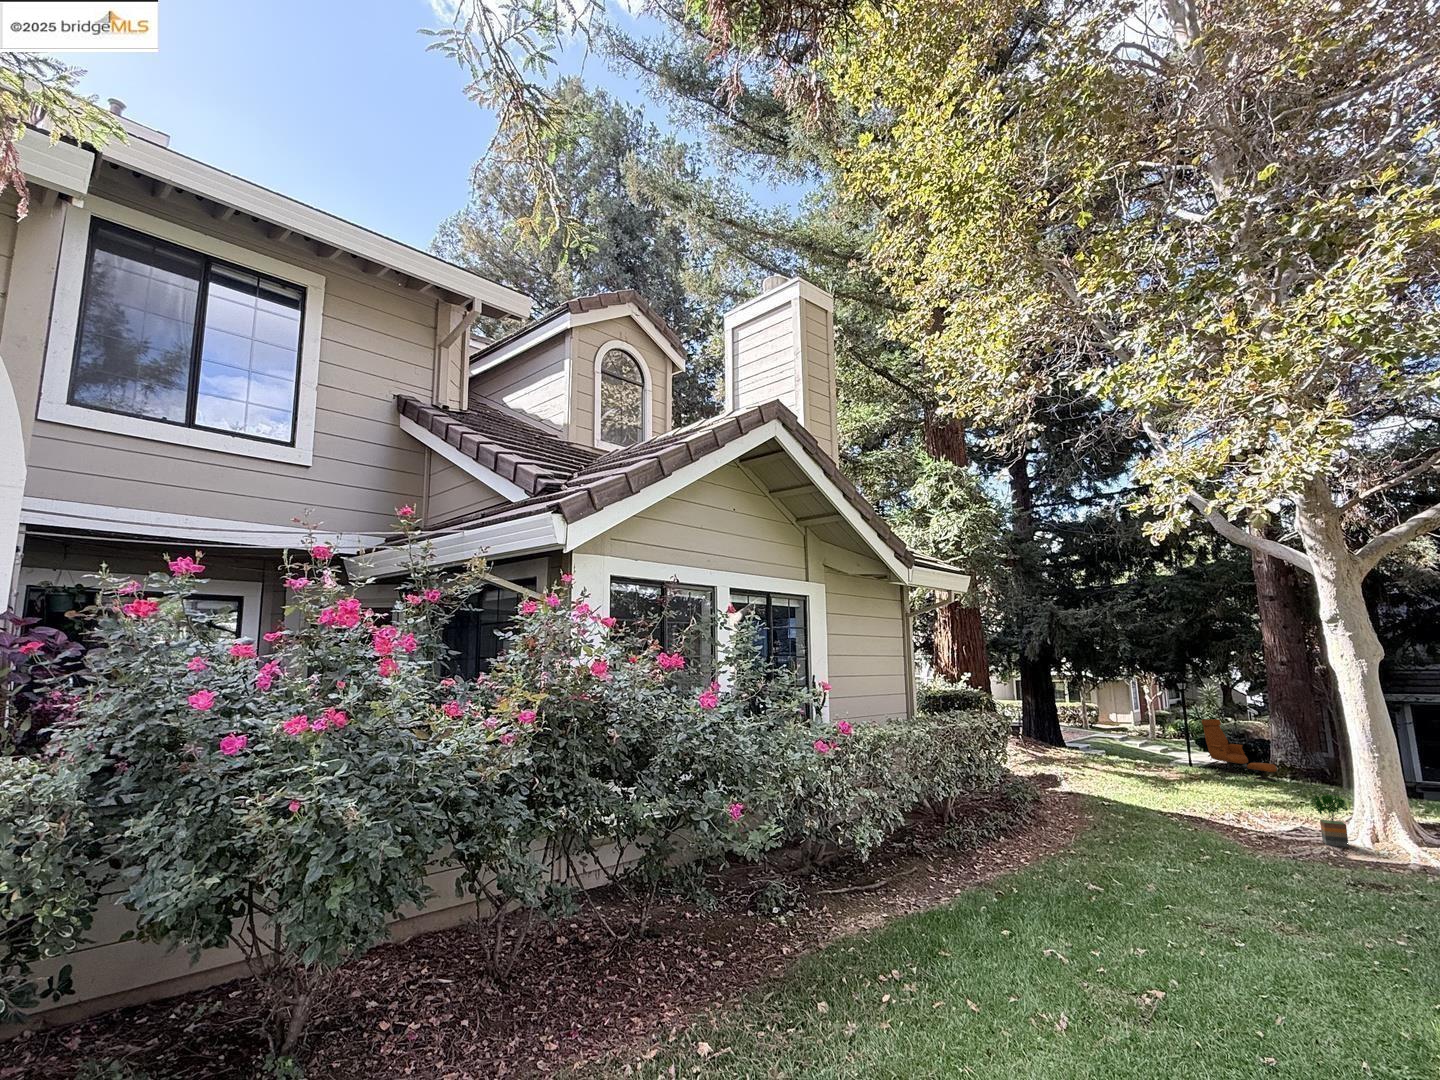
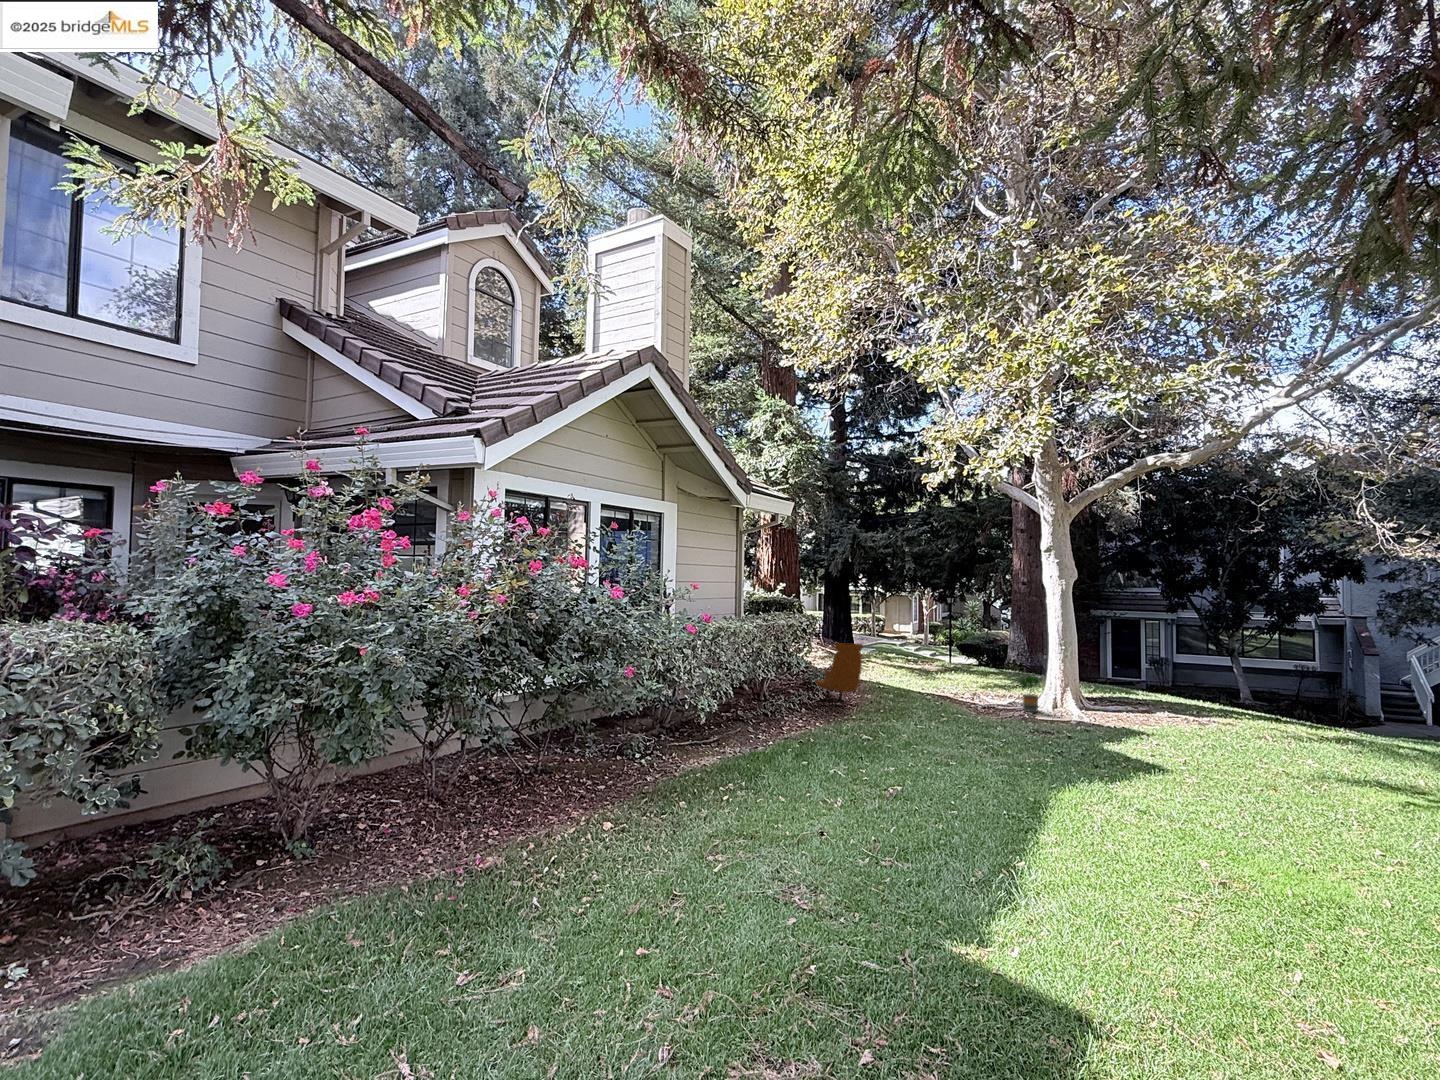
lounge chair: present [1202,719,1277,782] -> present [815,643,863,708]

